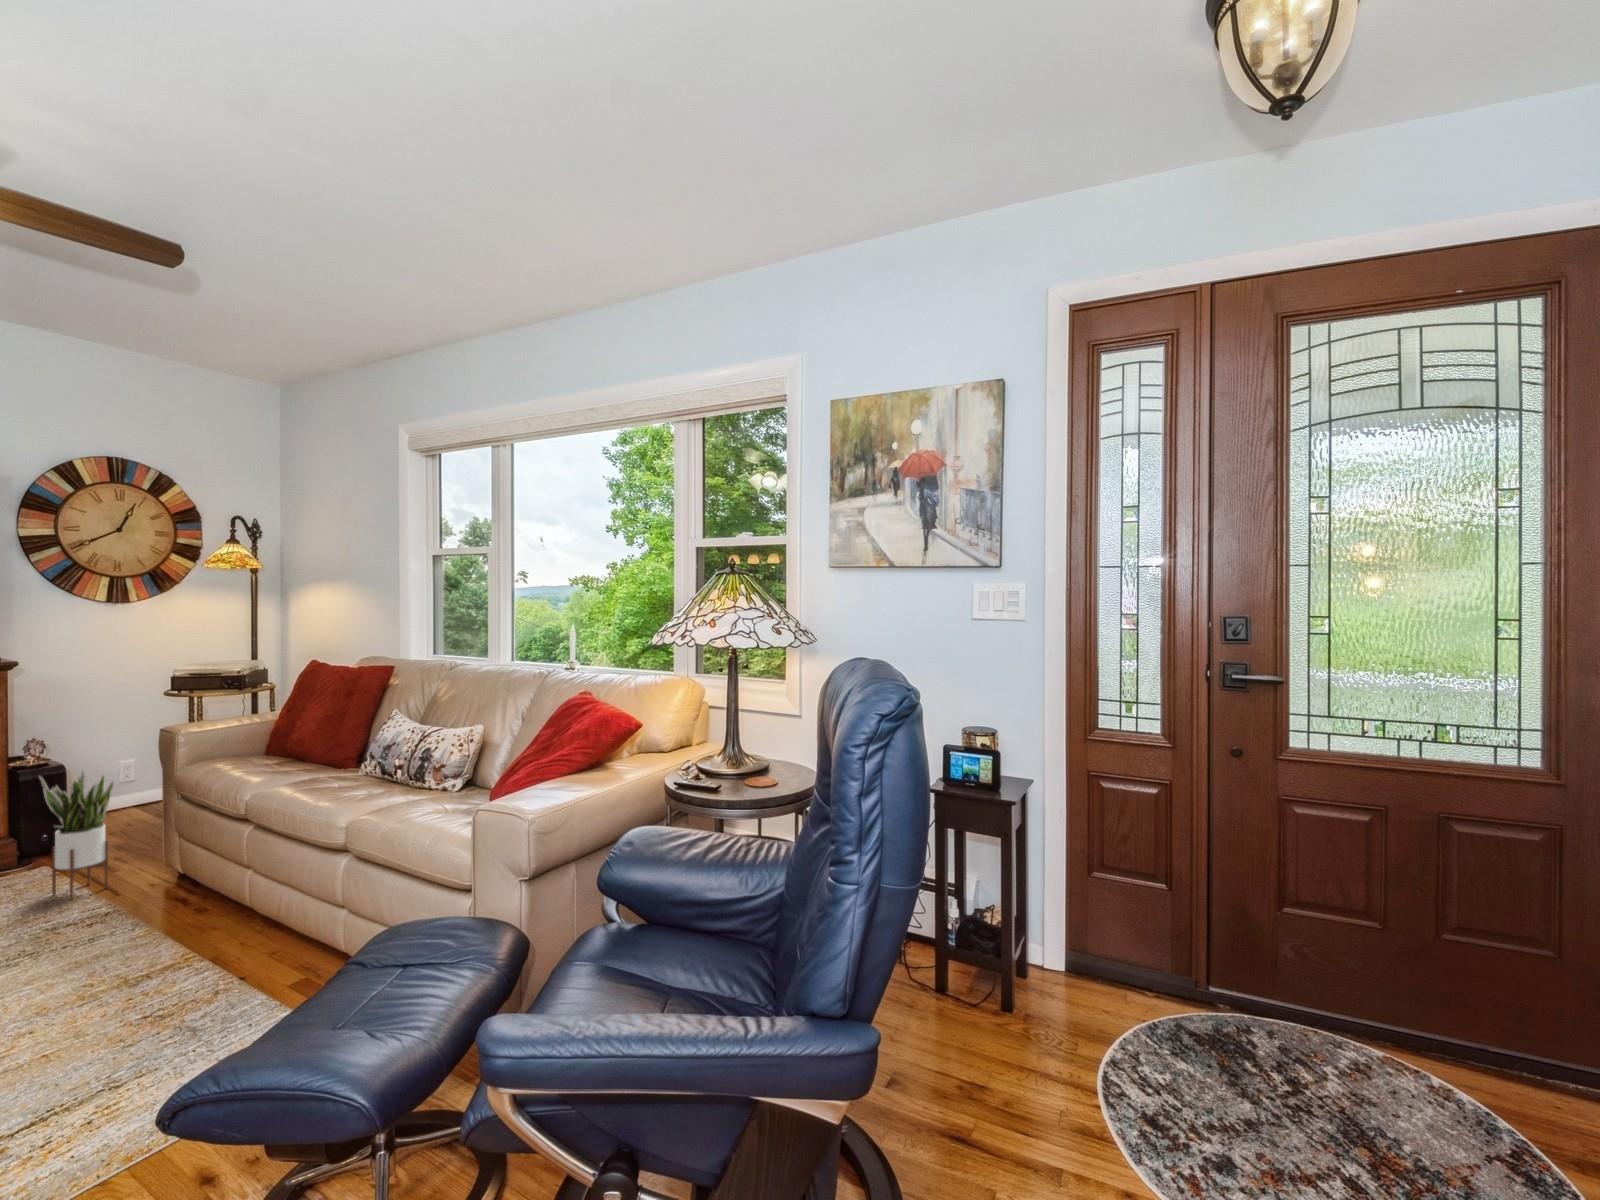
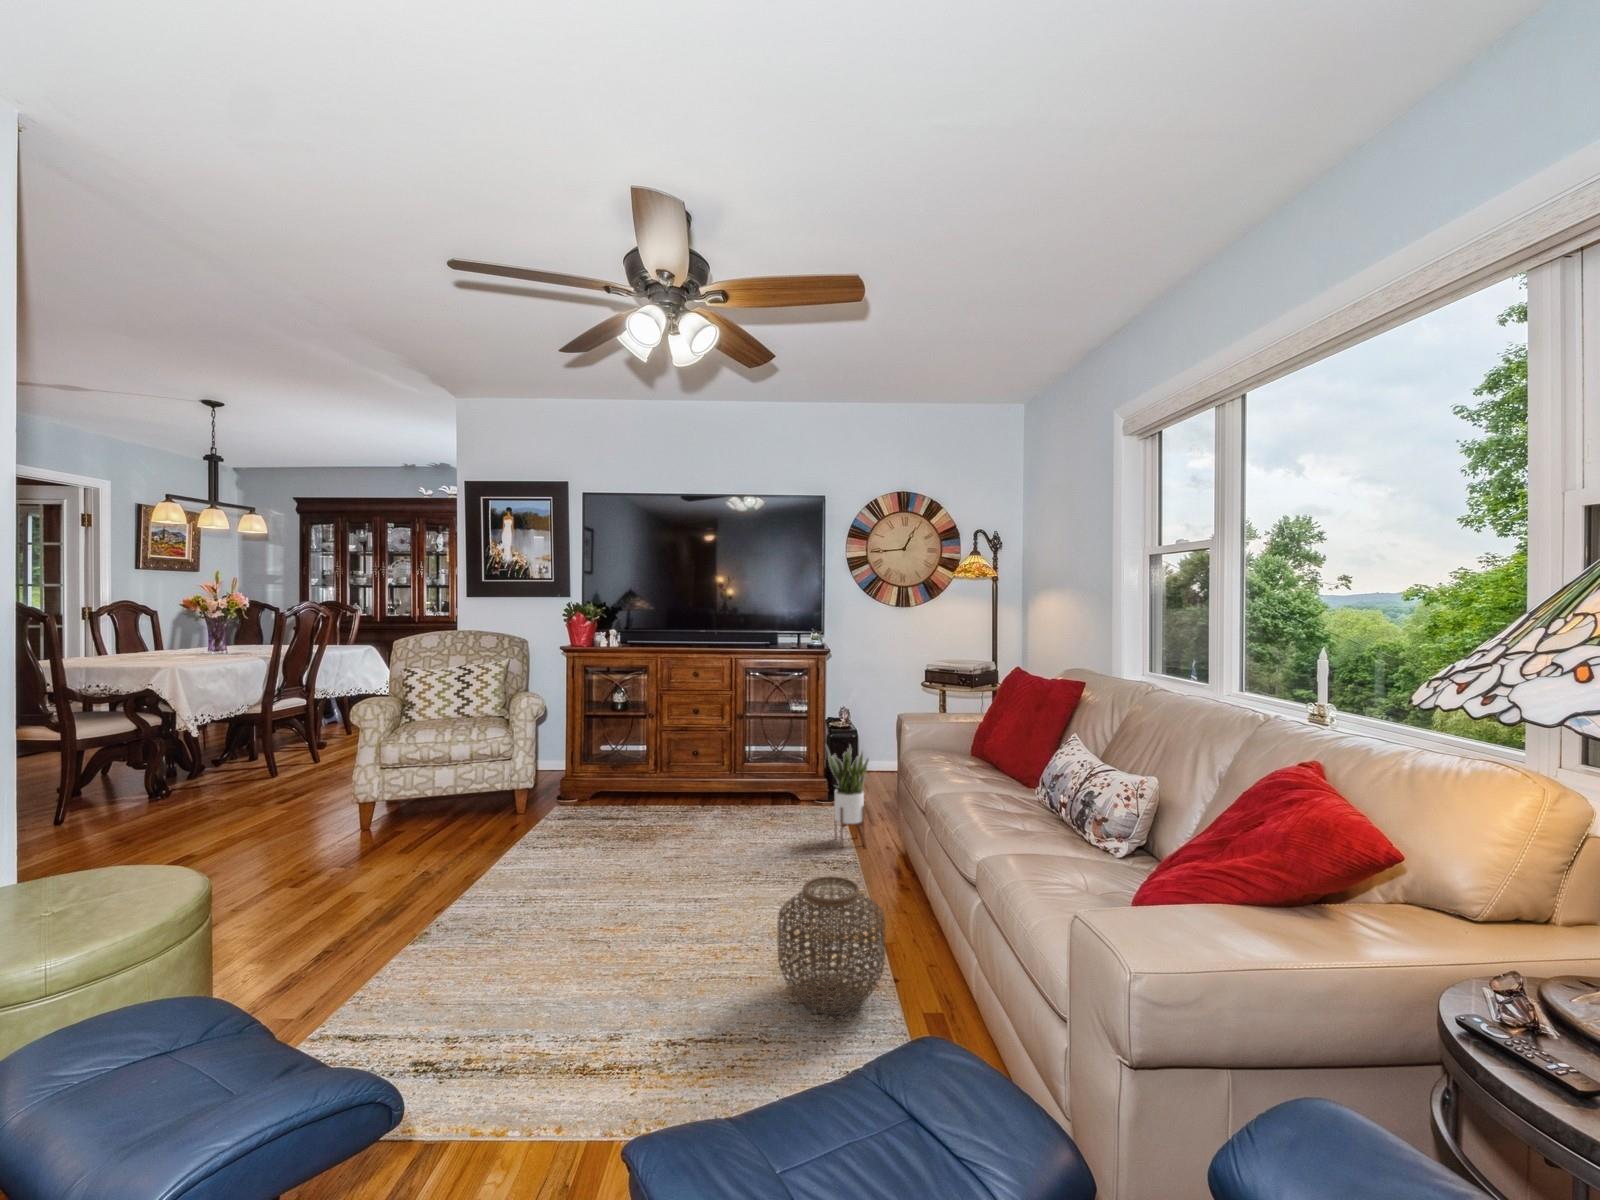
woven basket: none [92,883,243,1030] -> present [777,876,885,1014]

